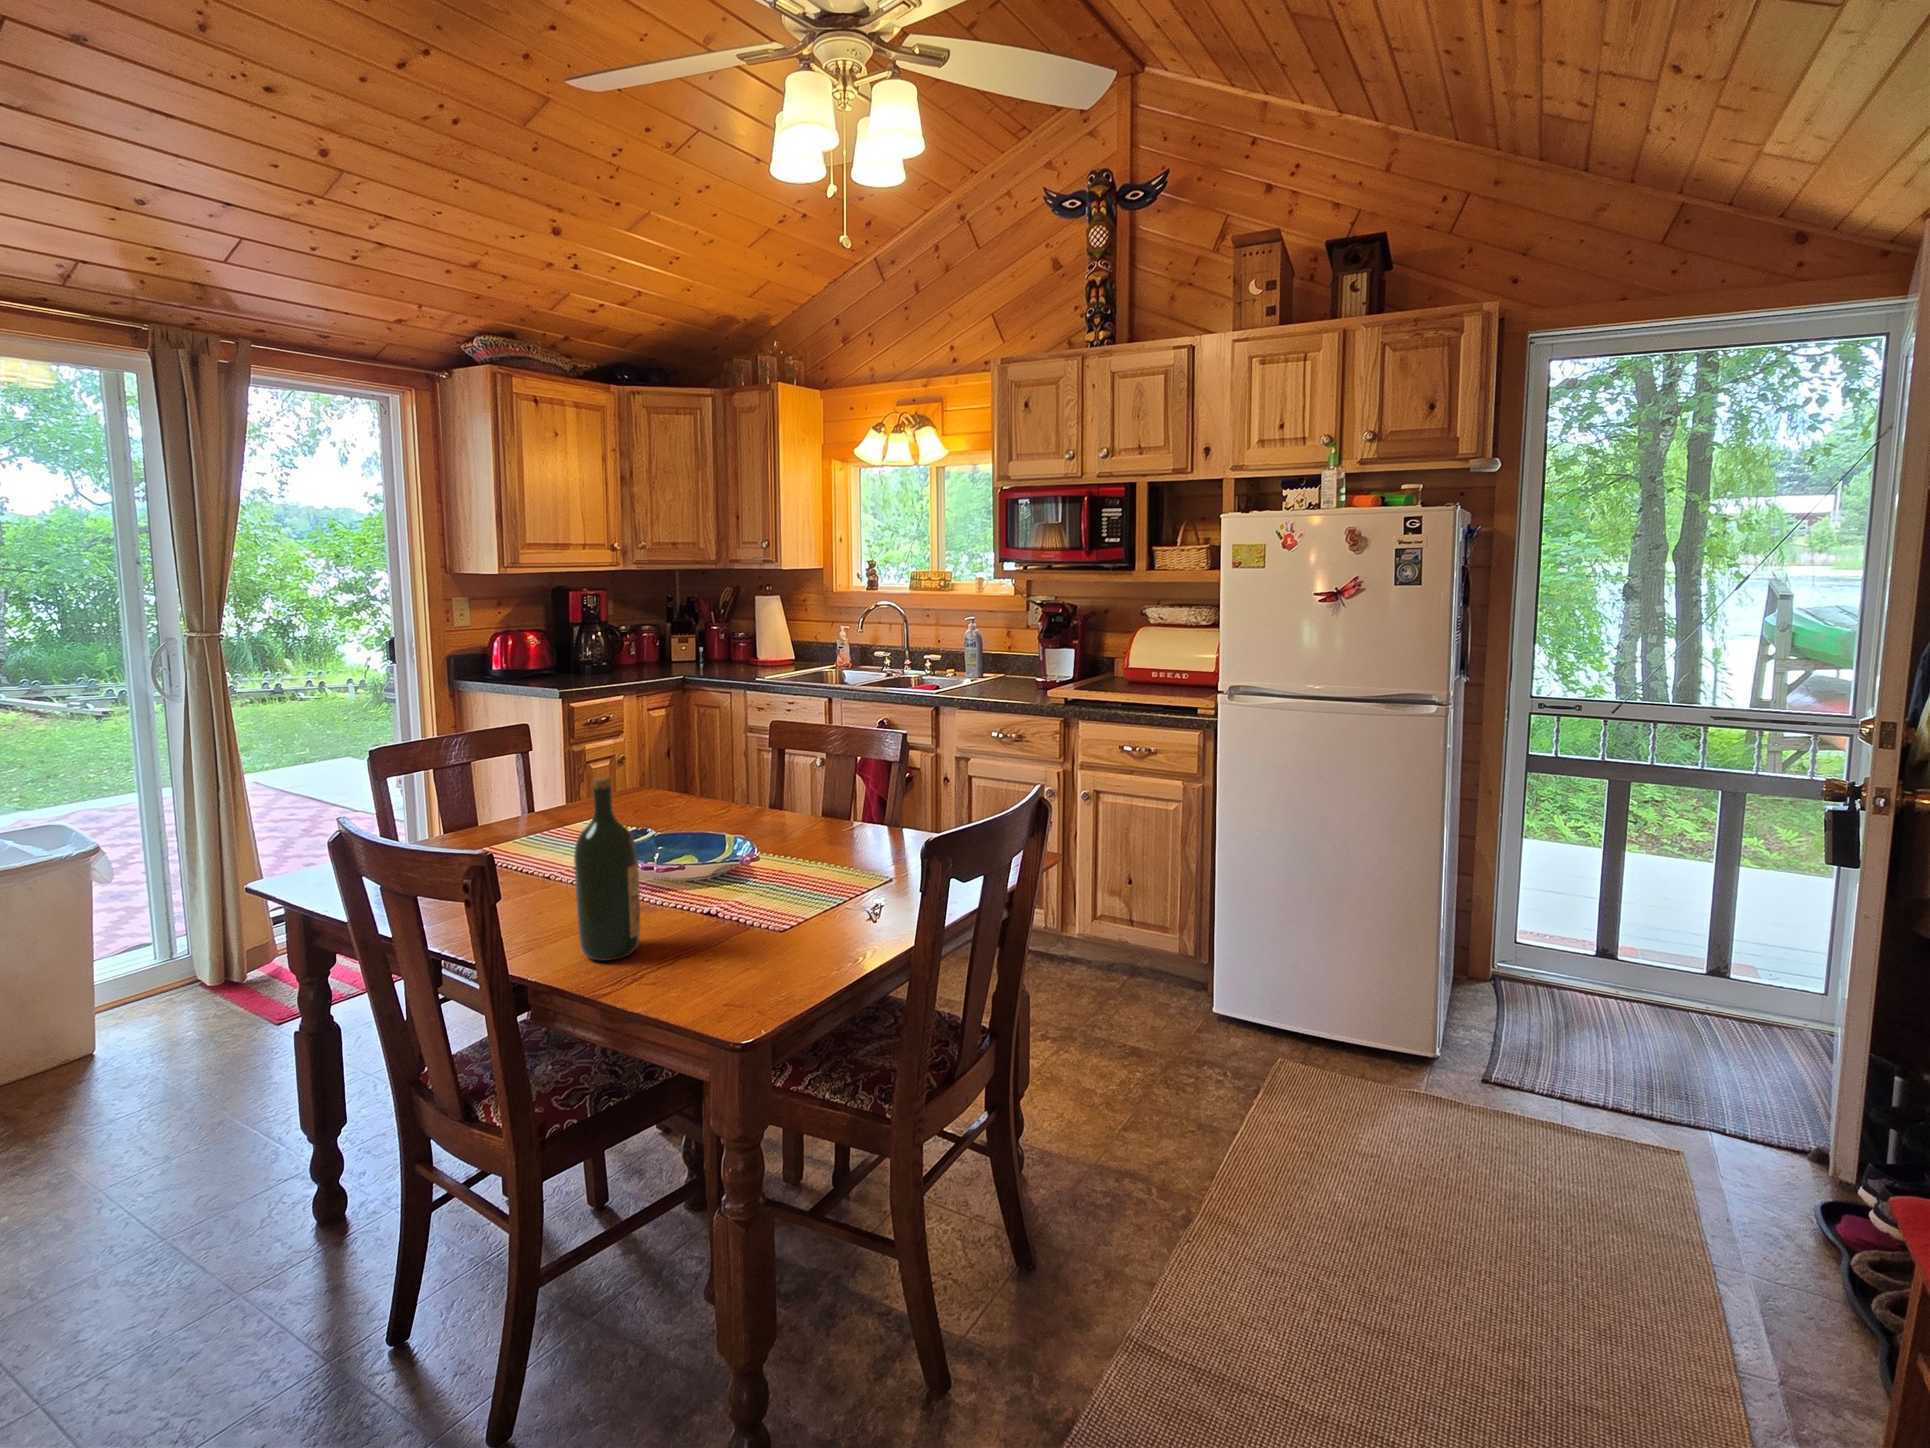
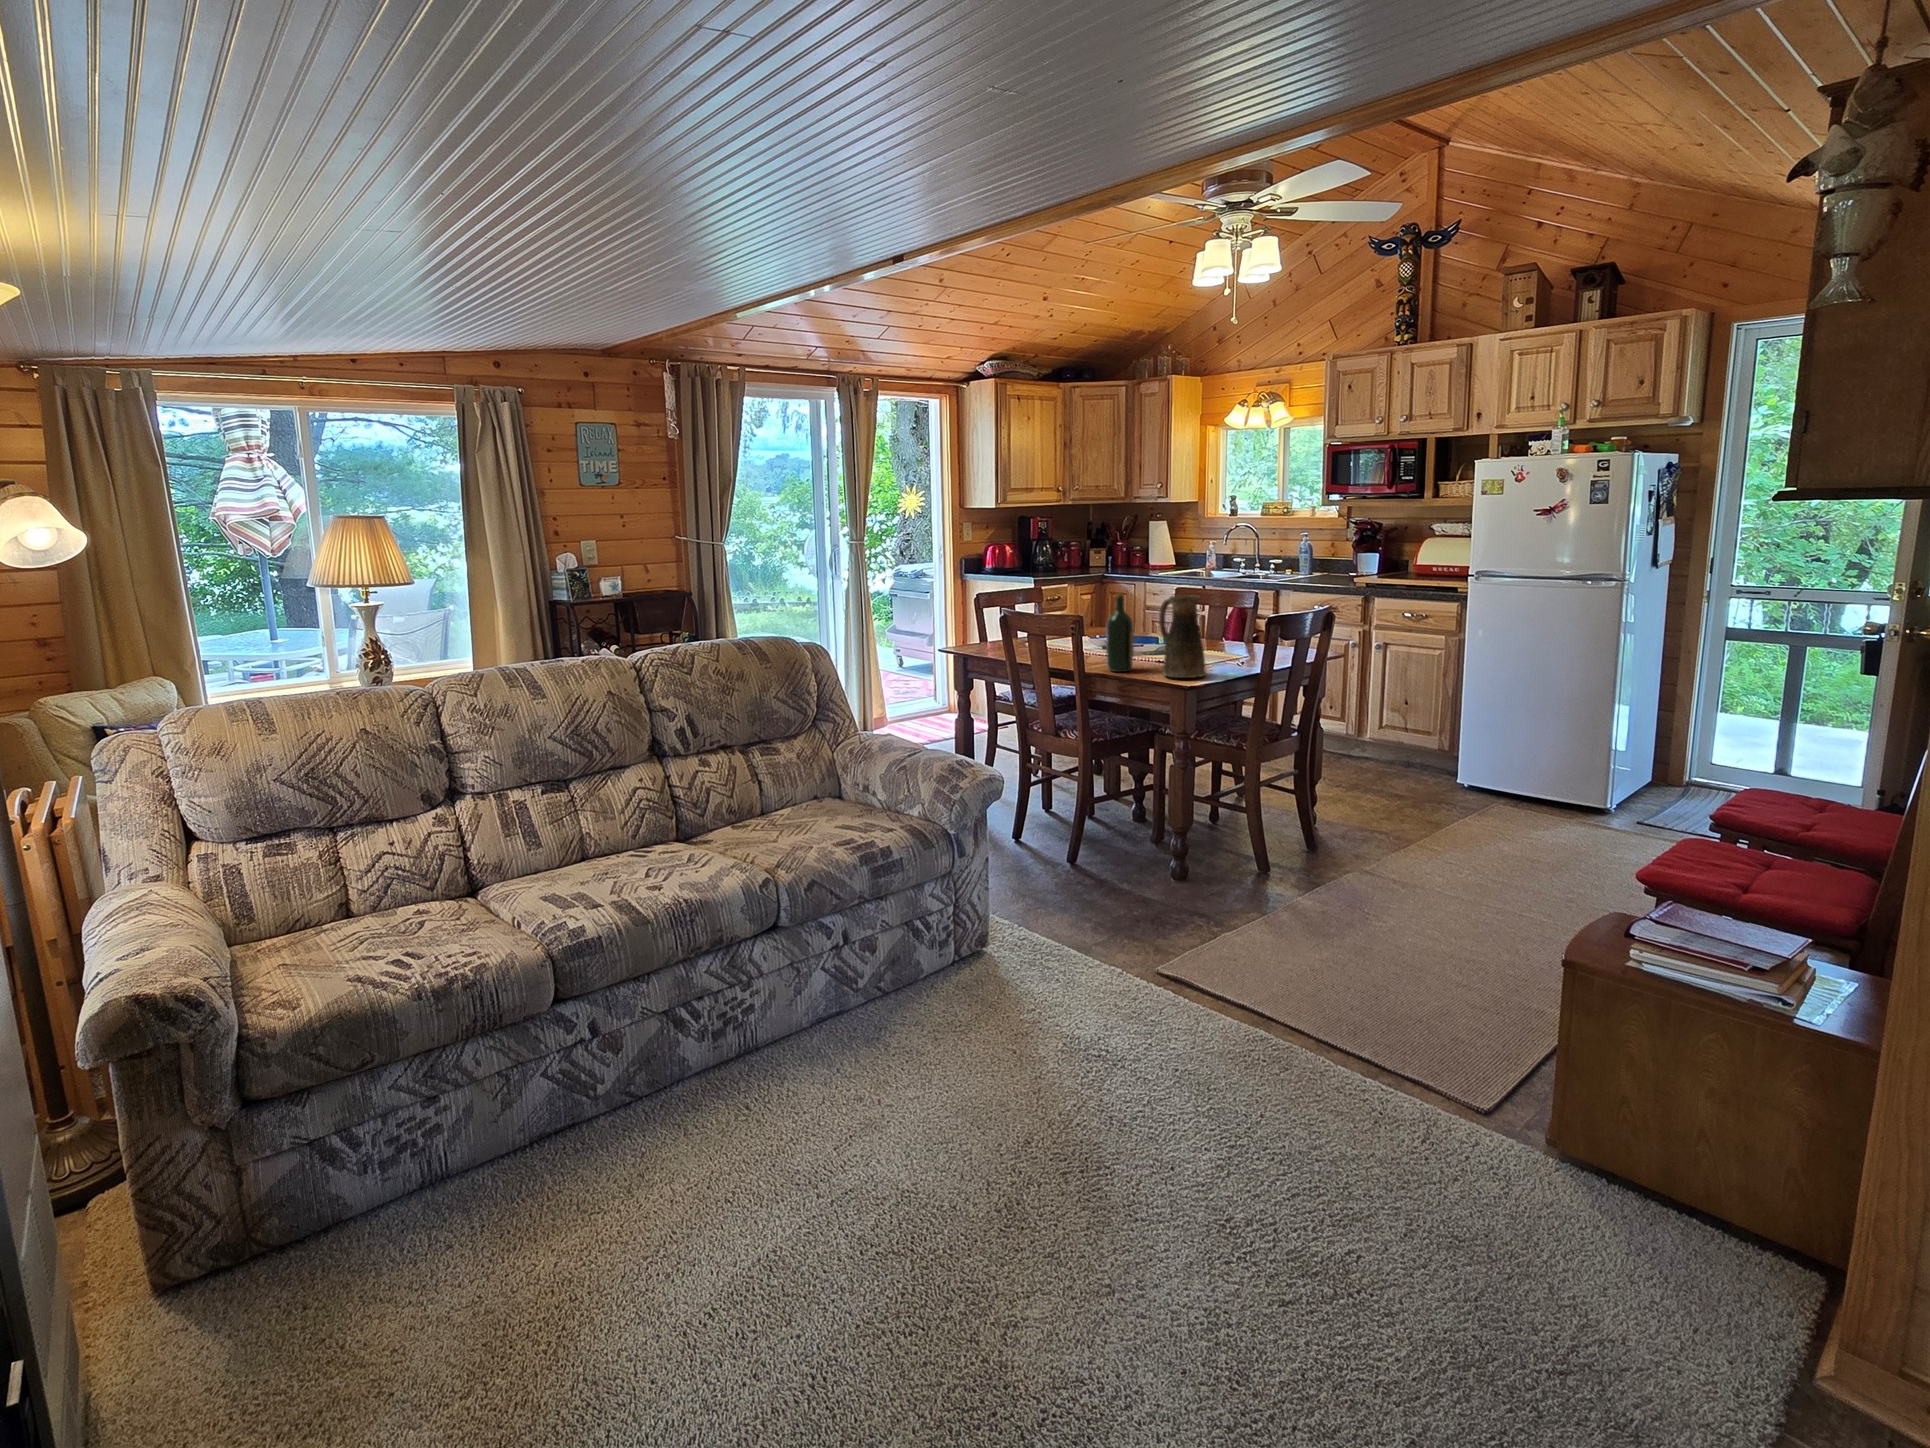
pitcher: none [689,784,797,989] -> present [1159,595,1206,678]

